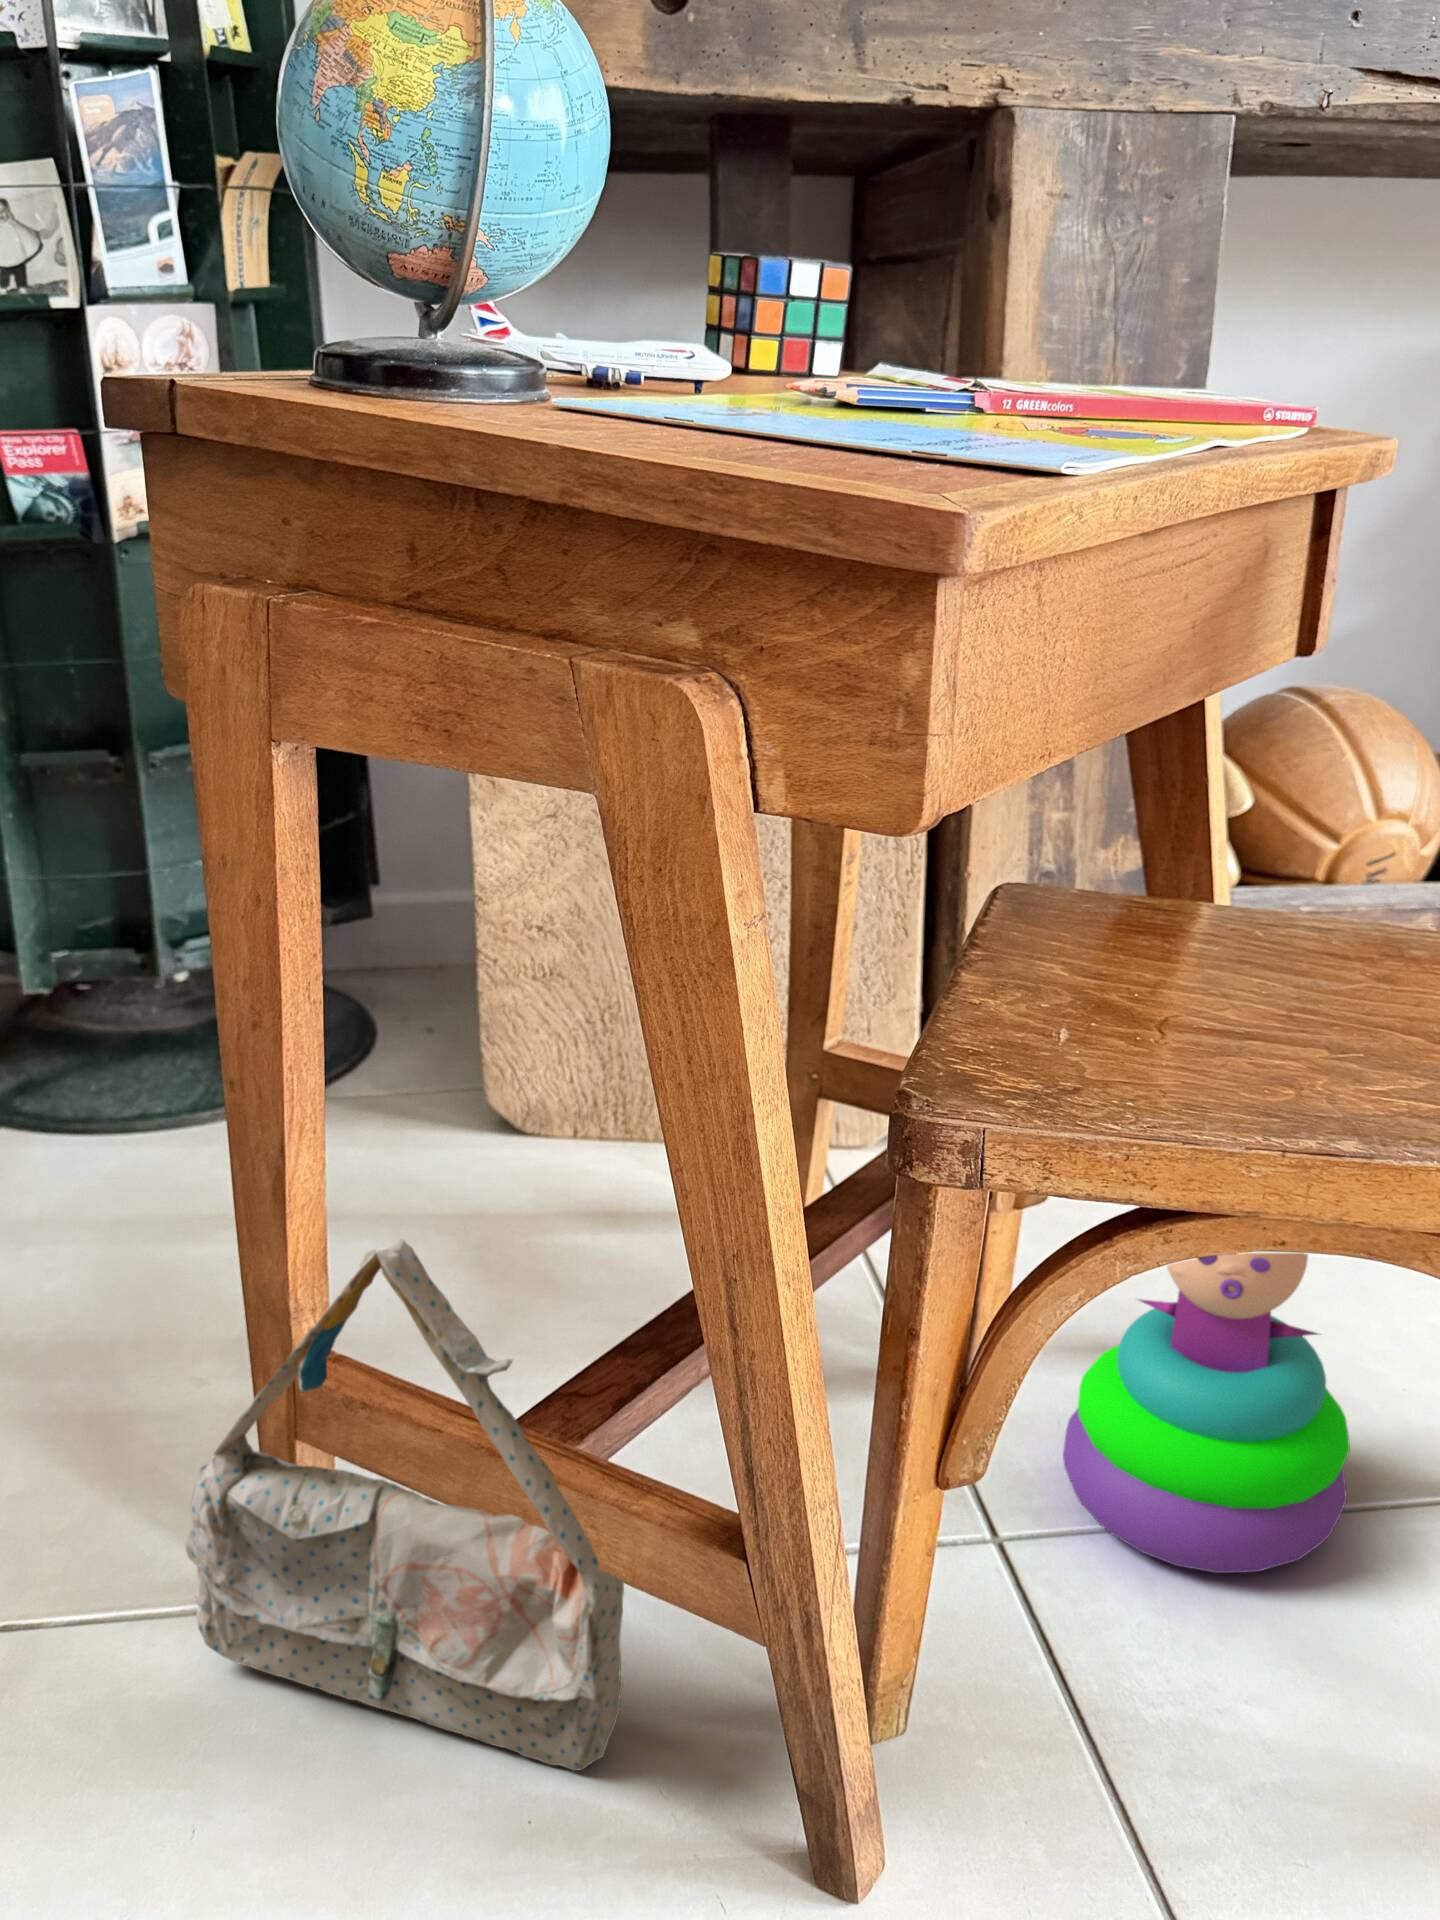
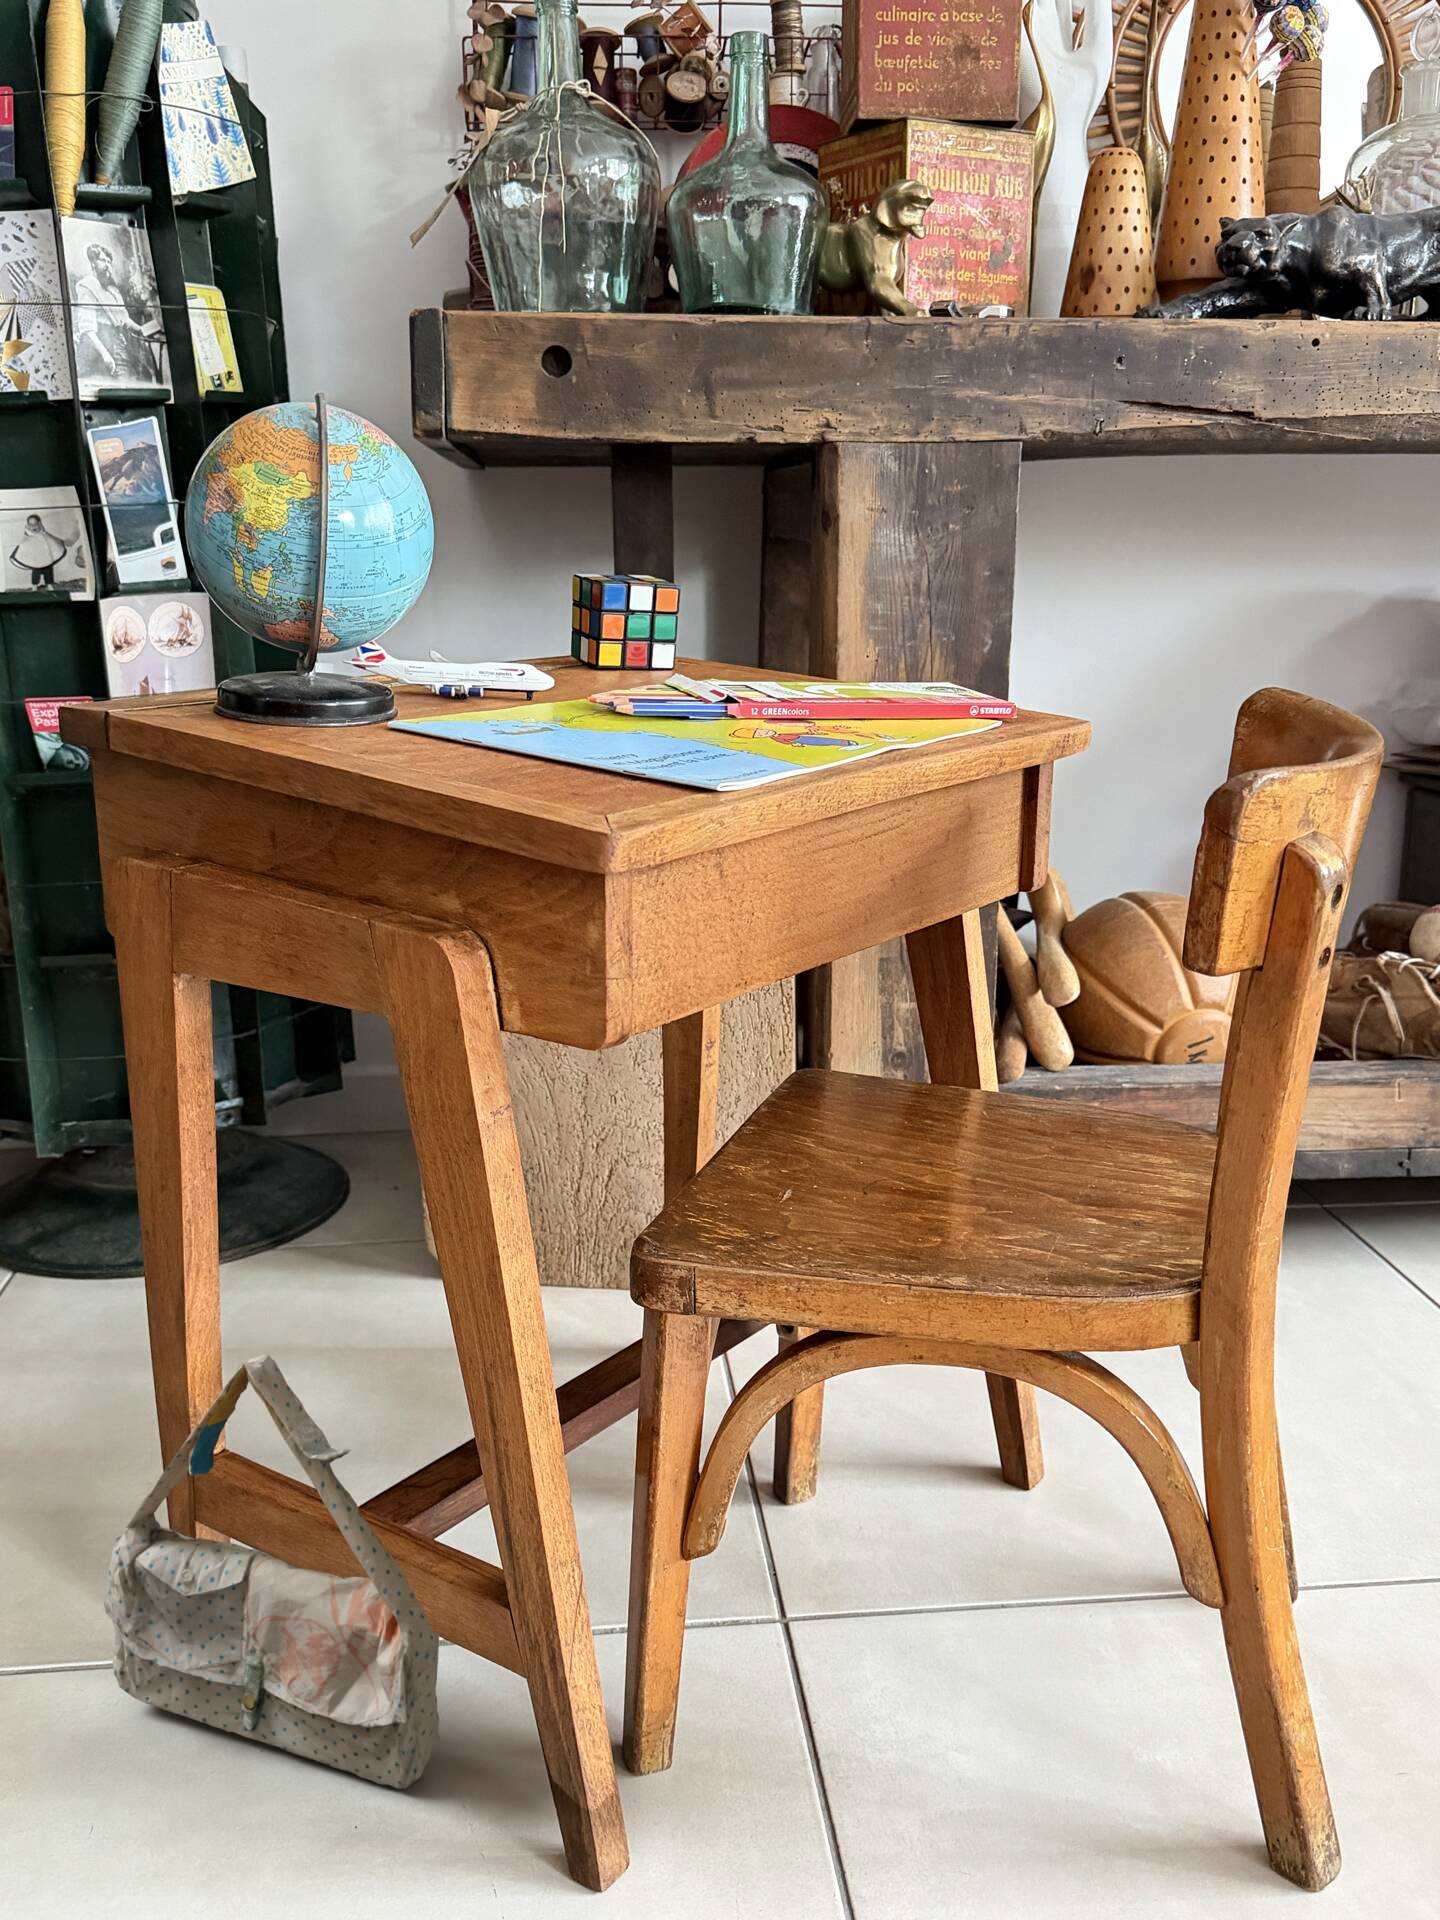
stacking toy: present [1063,1253,1350,1573] -> none [845,1314,1076,1647]

